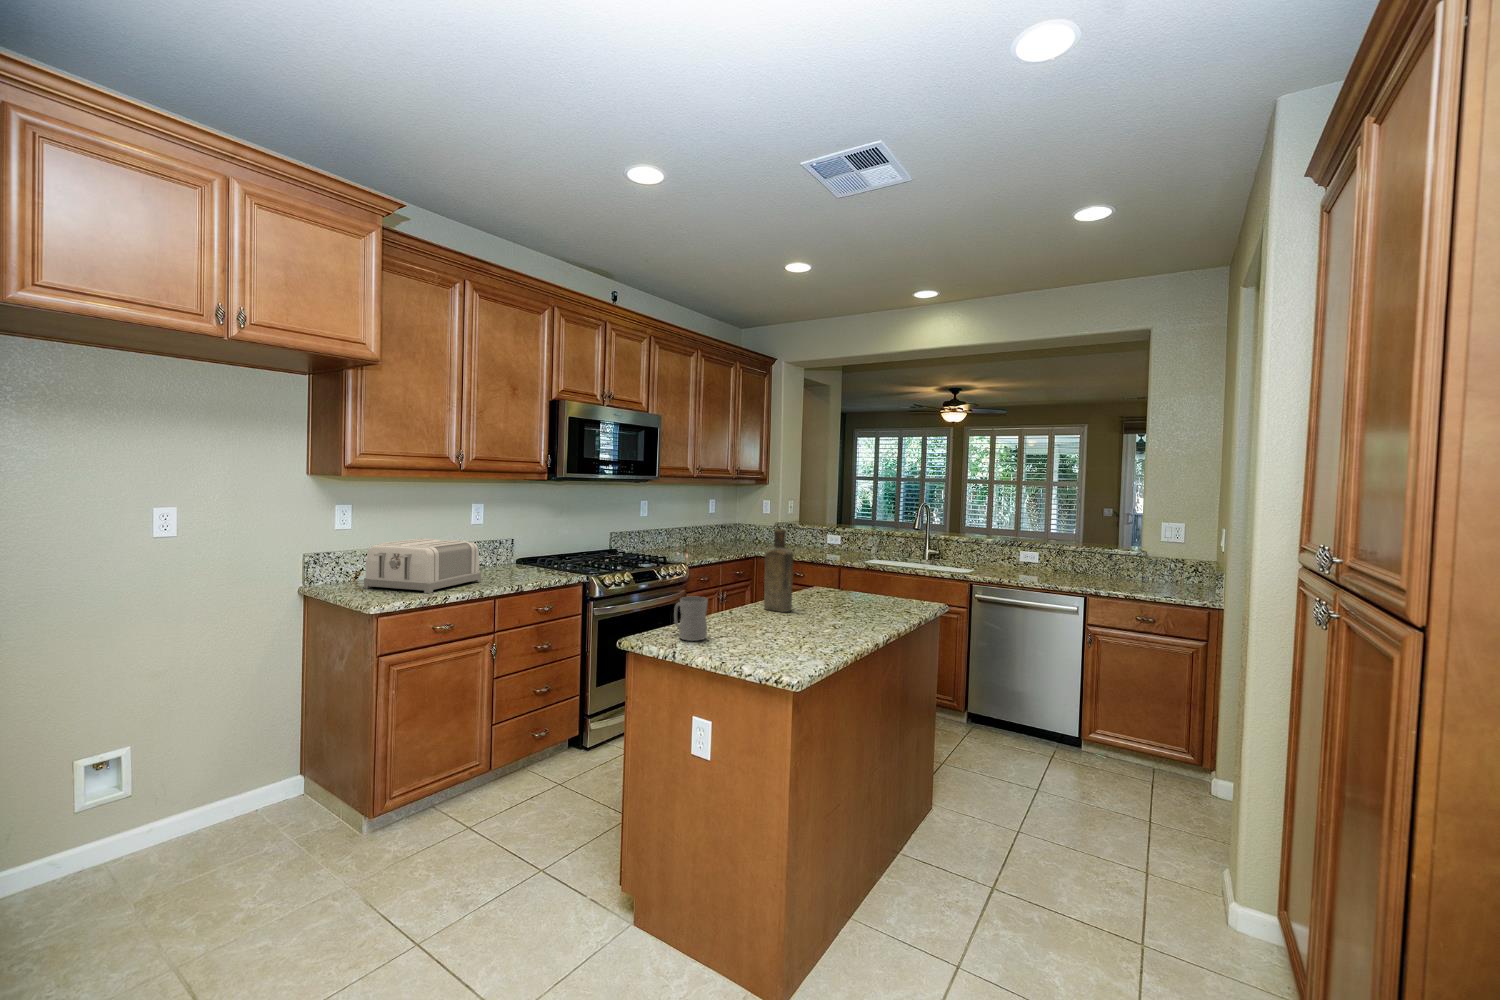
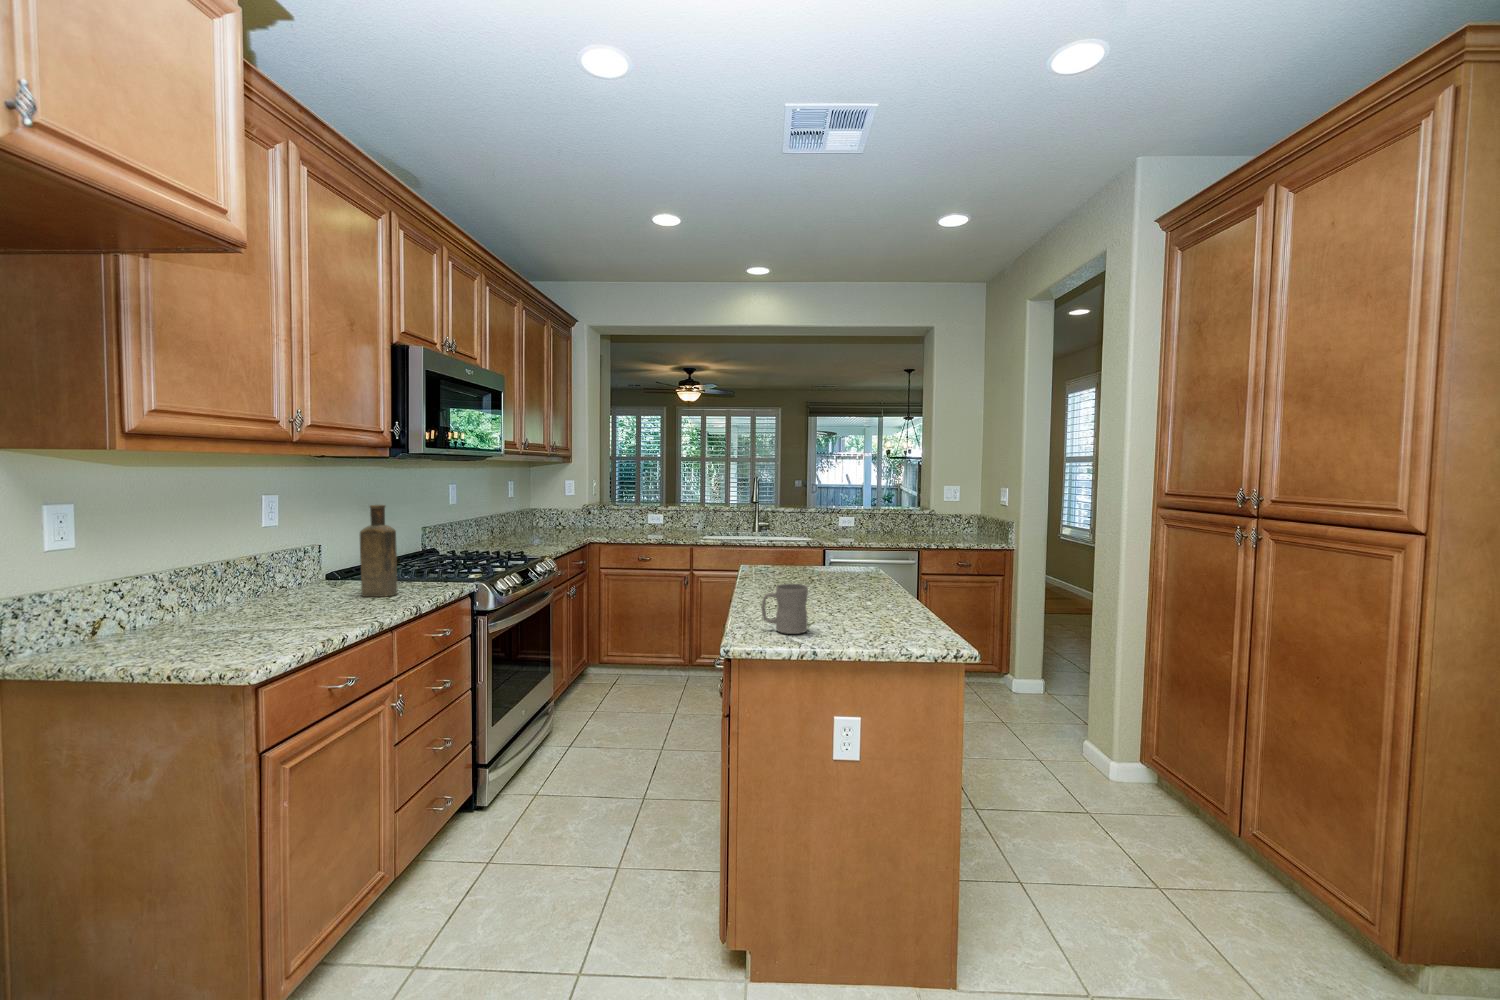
bottle: present [764,529,793,612] -> present [360,505,398,597]
toaster: present [364,538,481,593] -> none [150,552,341,646]

